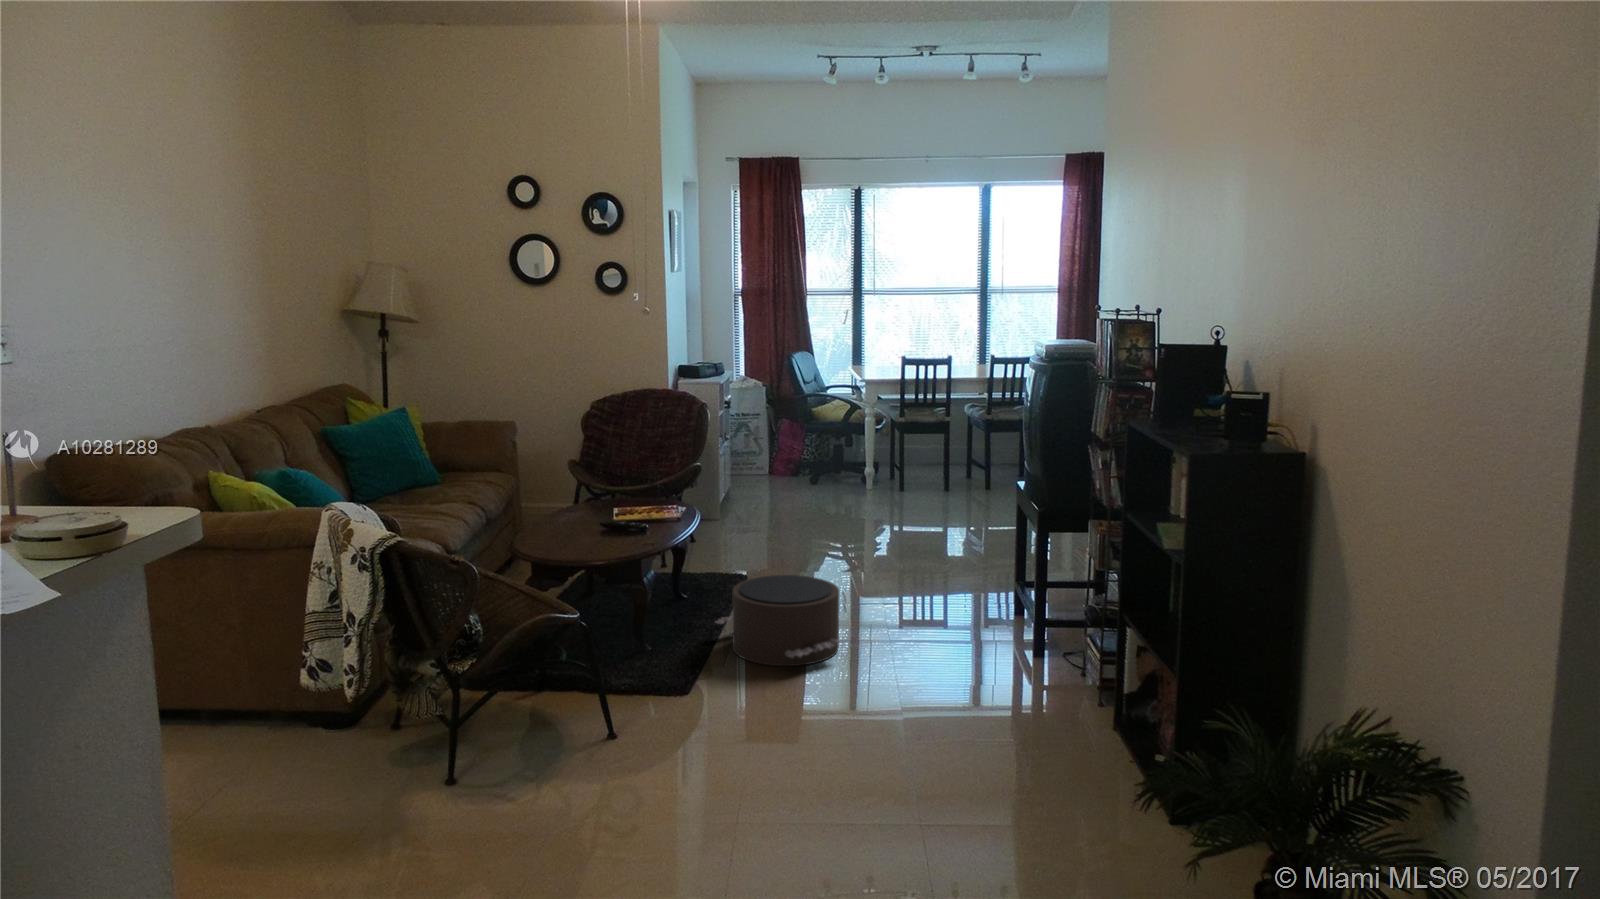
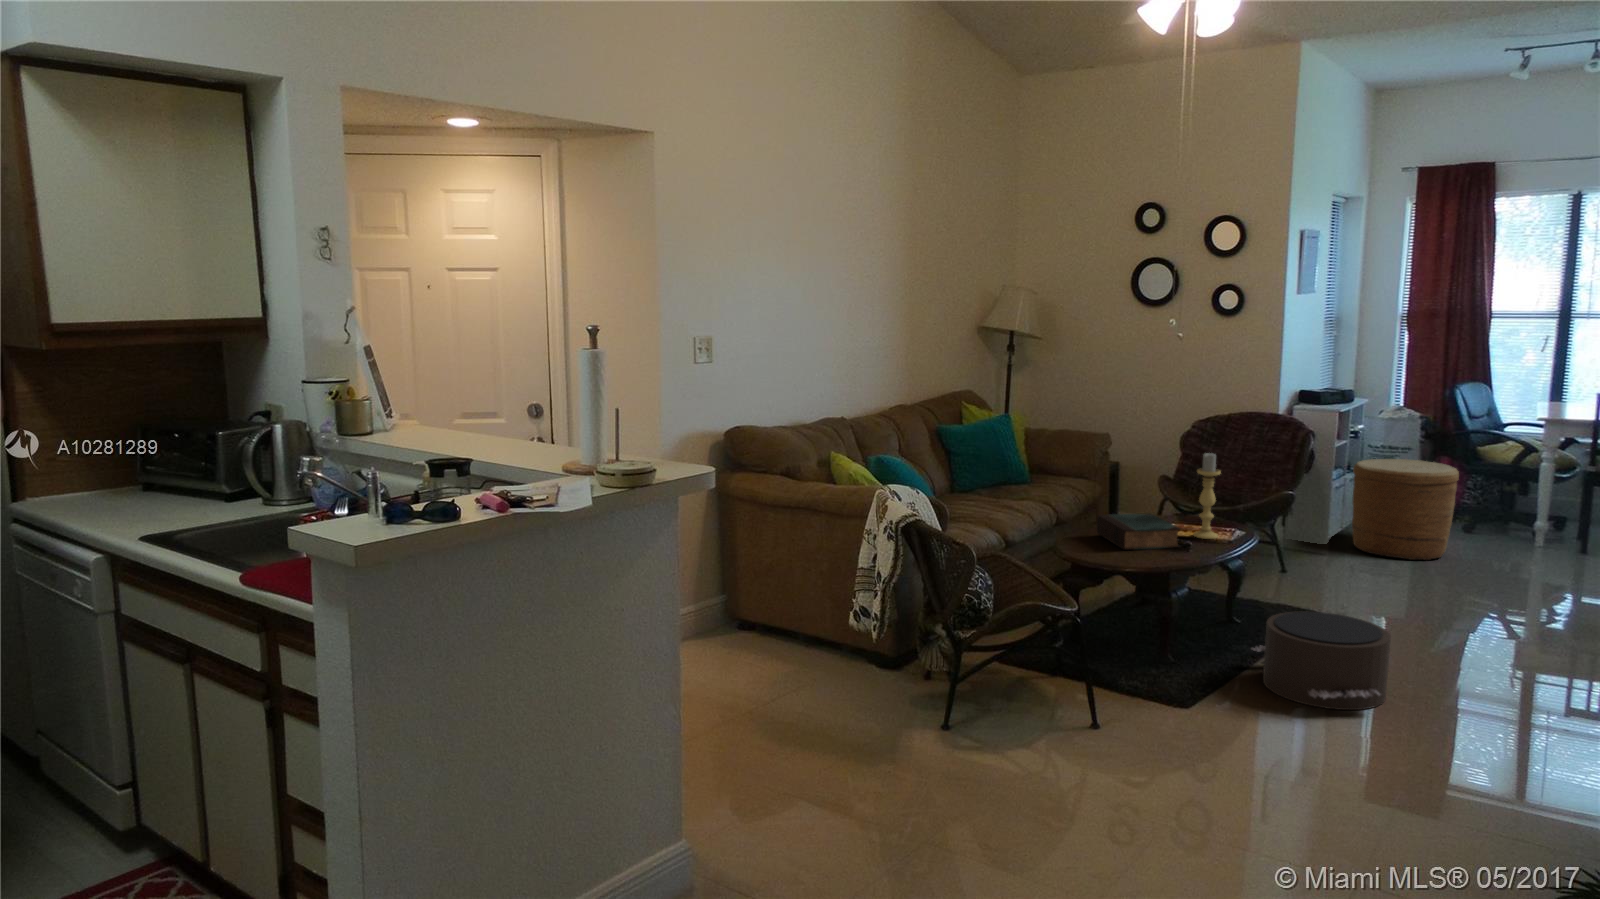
basket: none [731,424,816,515] -> present [1352,459,1459,560]
candle holder: none [645,431,669,520] -> present [1193,453,1221,539]
book: none [549,501,641,543] -> present [1097,513,1180,550]

